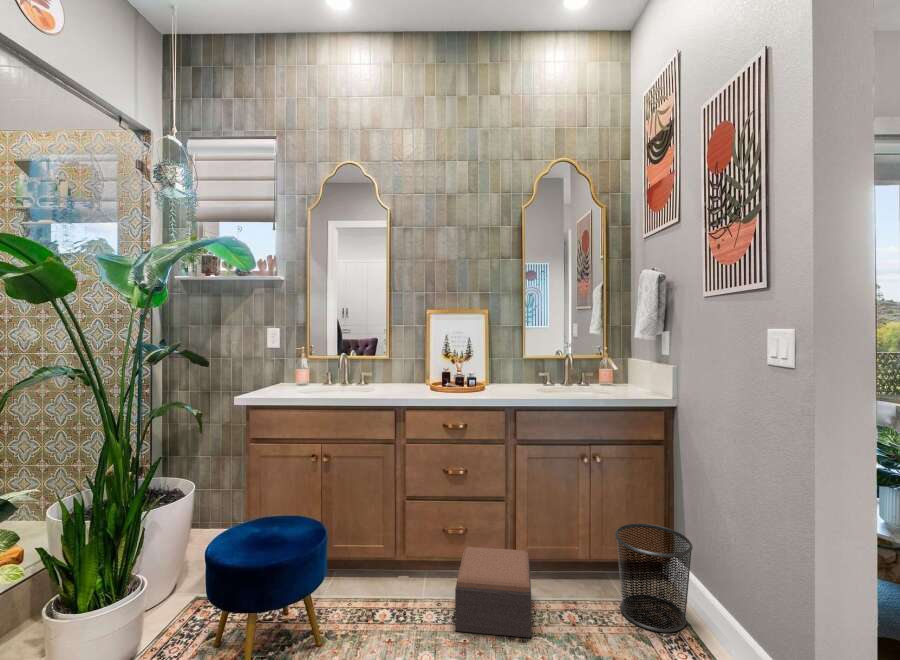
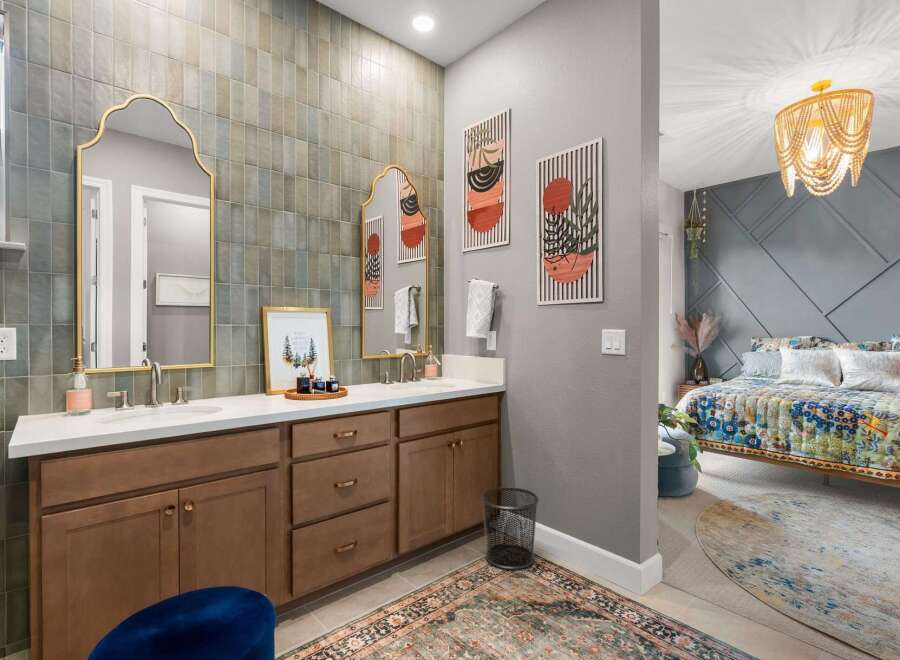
footstool: present [455,547,531,638] -> none [362,542,455,641]

